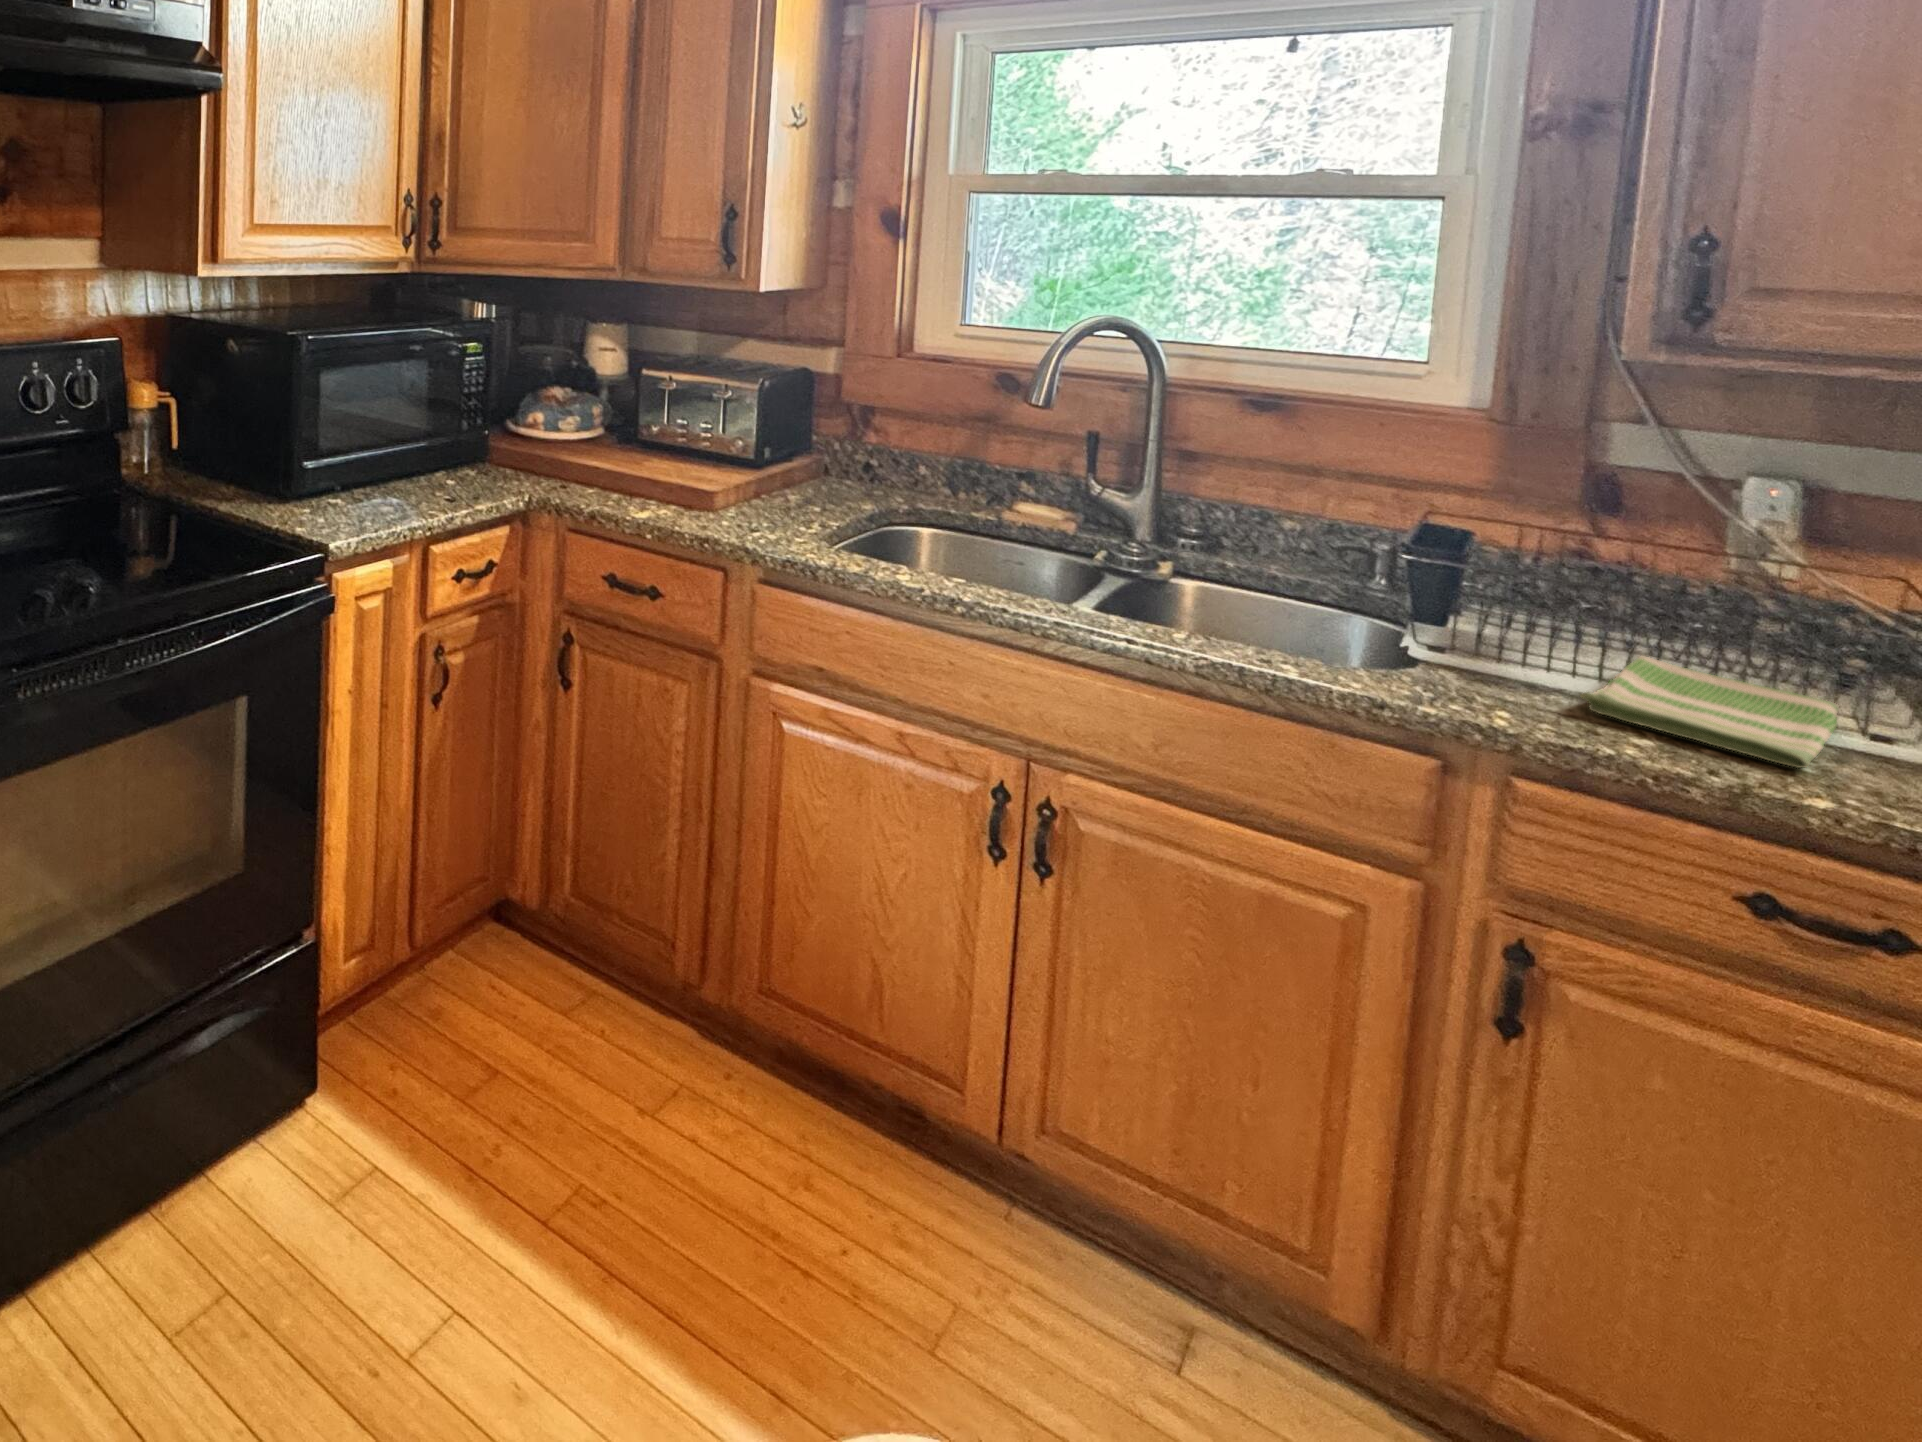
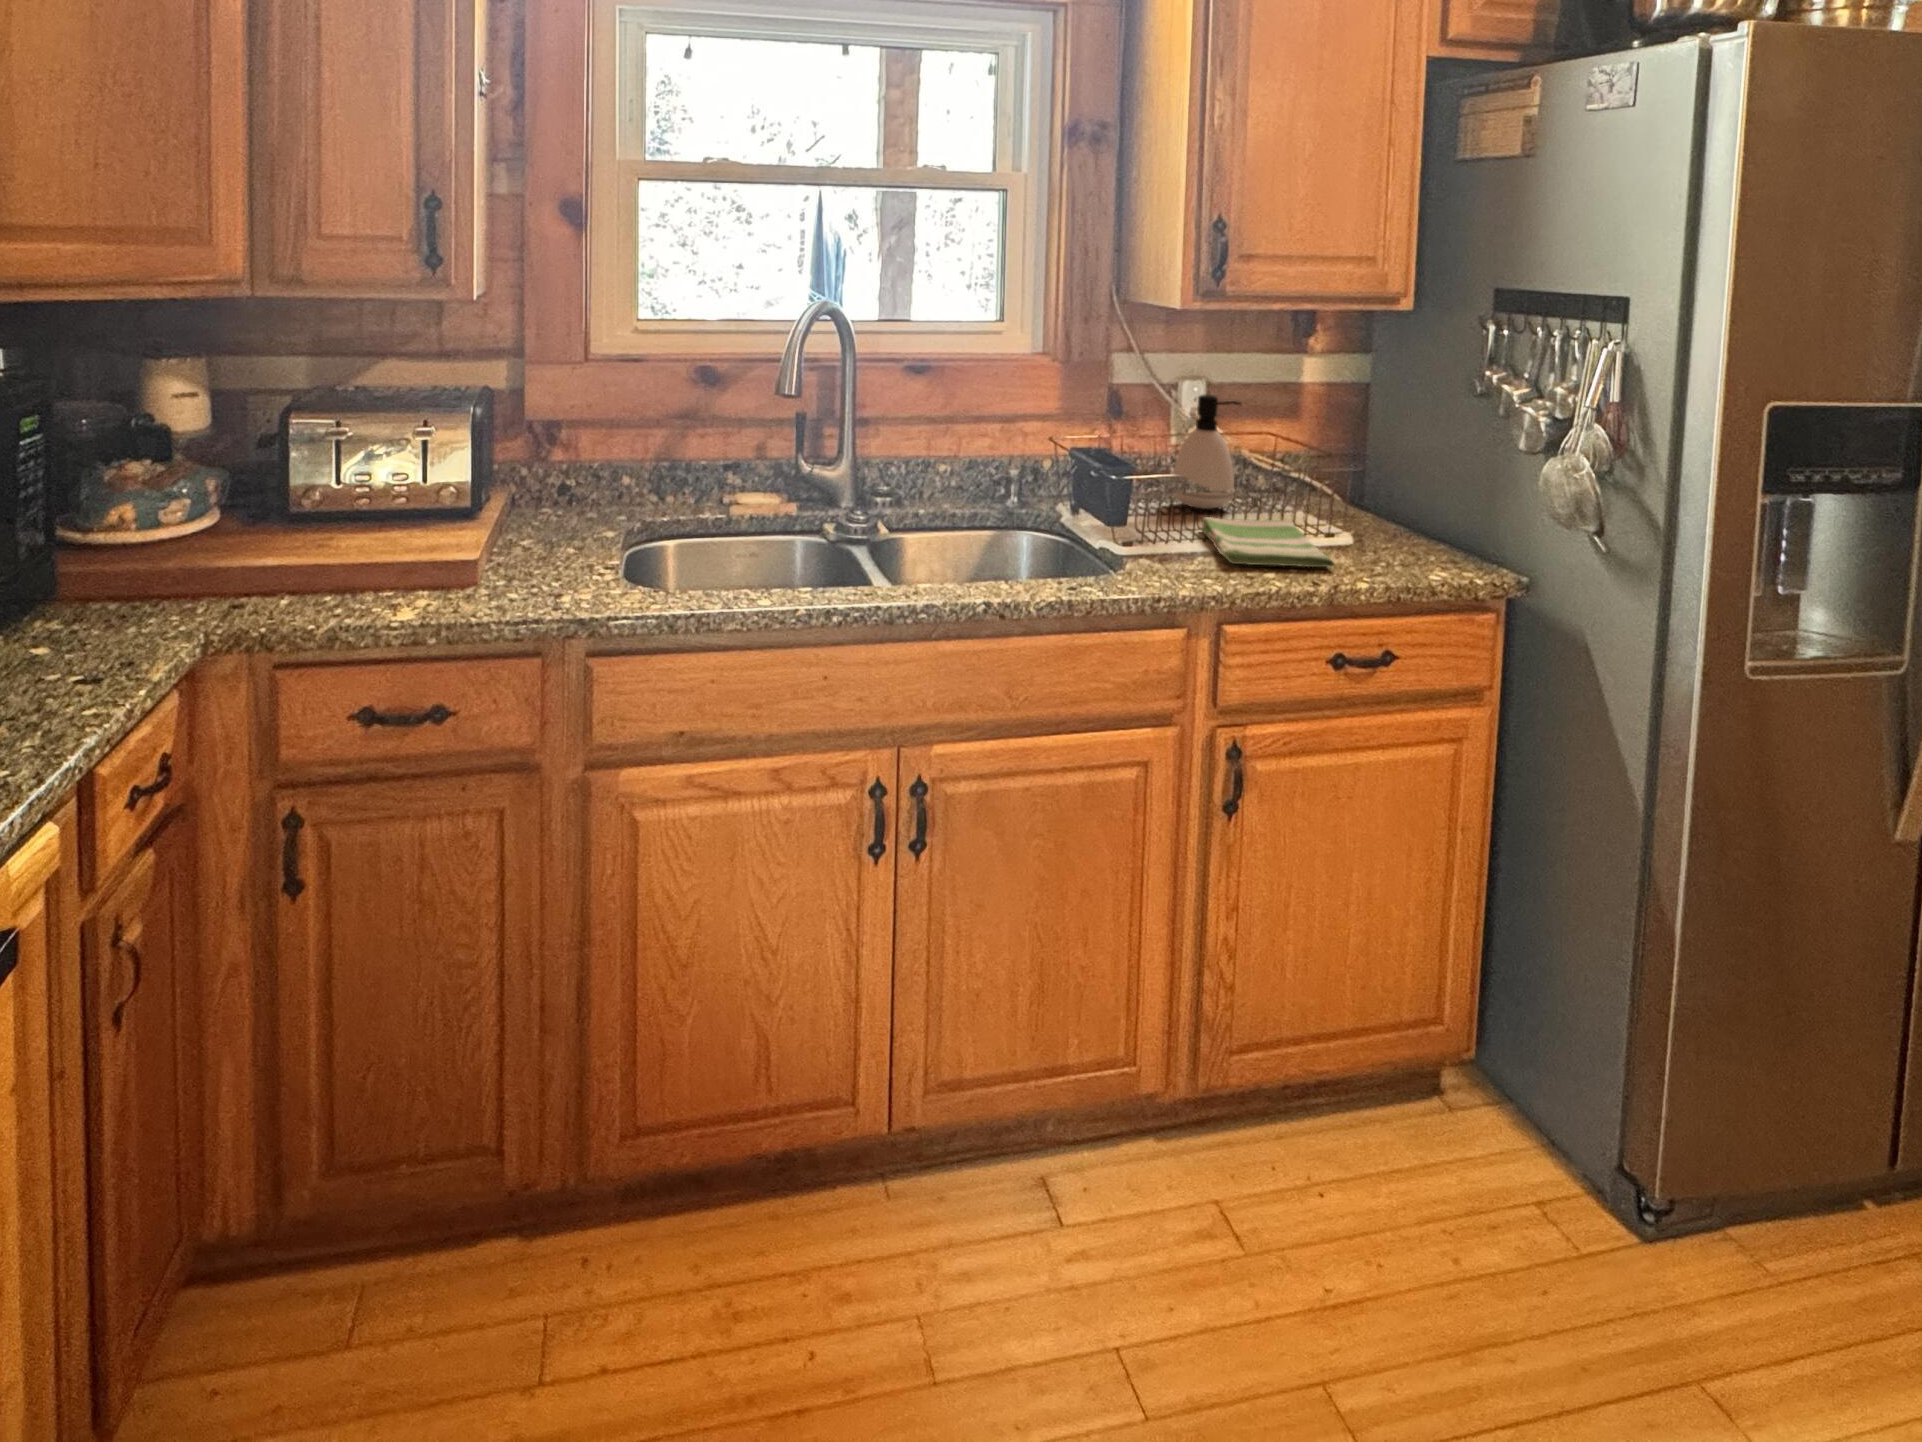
soap dispenser: none [1650,493,1808,662] -> present [1174,395,1241,509]

